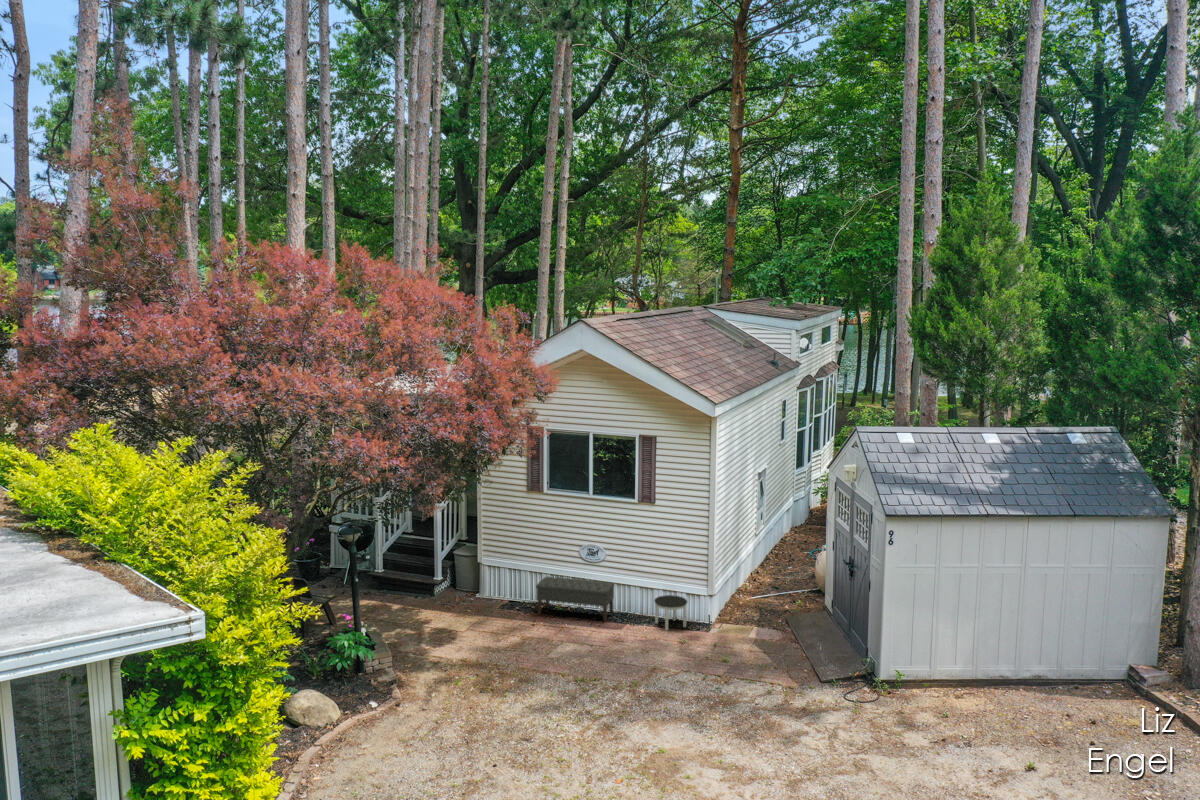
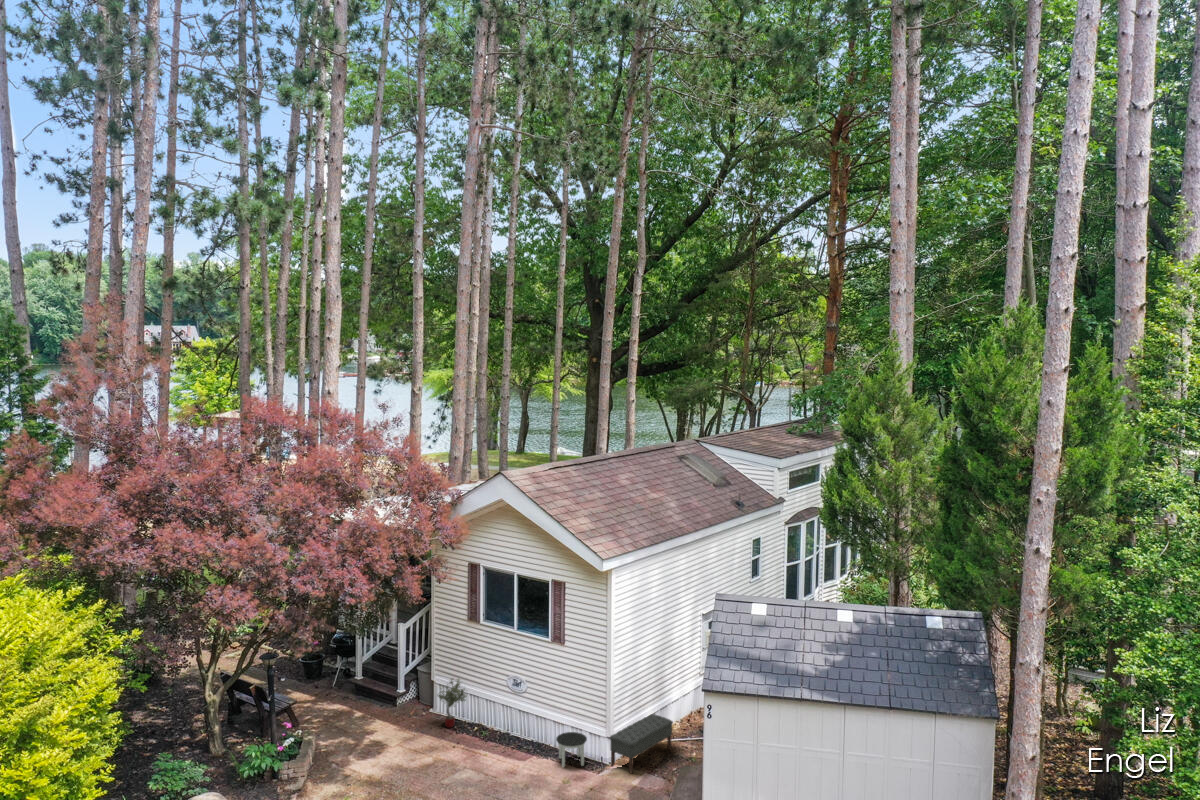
potted tree: none [492,554,531,609] -> present [438,679,467,728]
bench: present [536,577,614,622] -> present [610,714,673,774]

